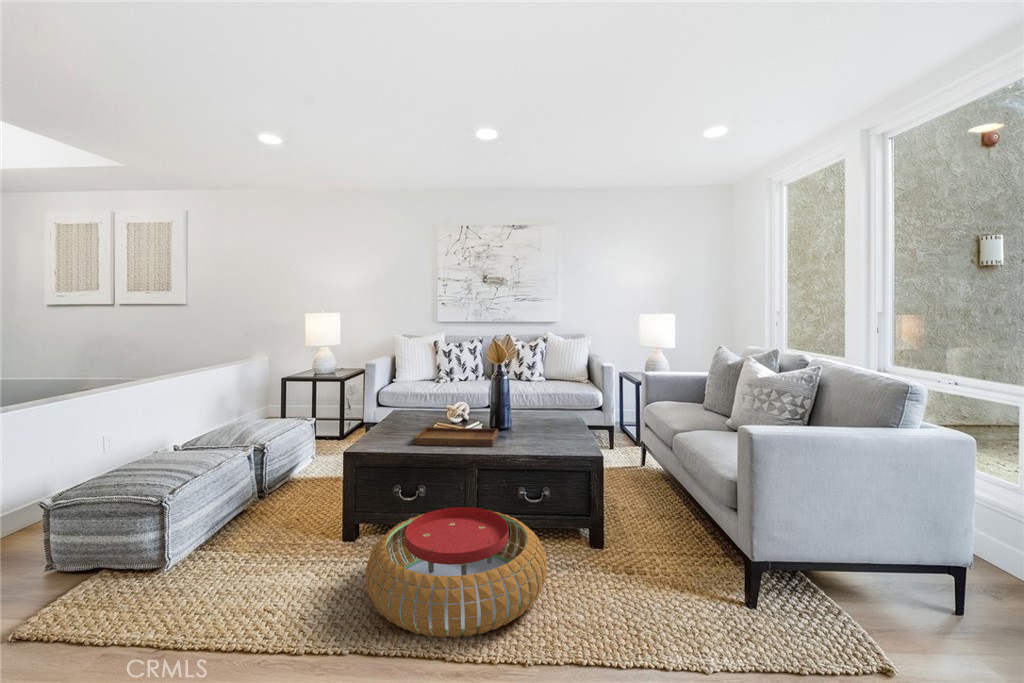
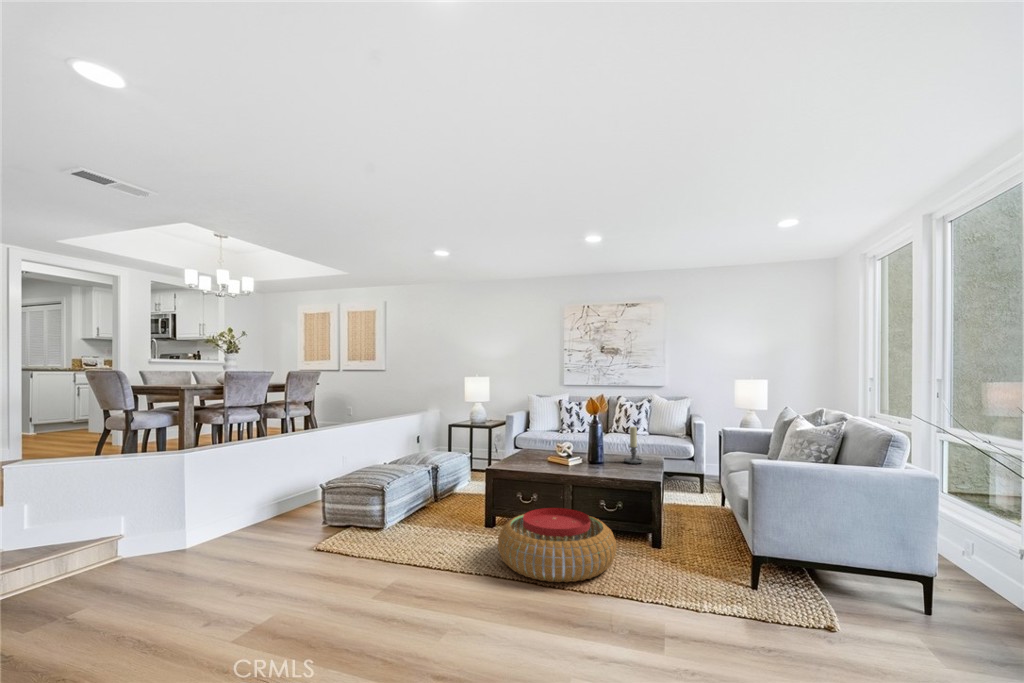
candle holder: none [531,377,557,426] -> present [624,427,643,464]
tray: present [415,413,498,447] -> none [535,448,595,472]

